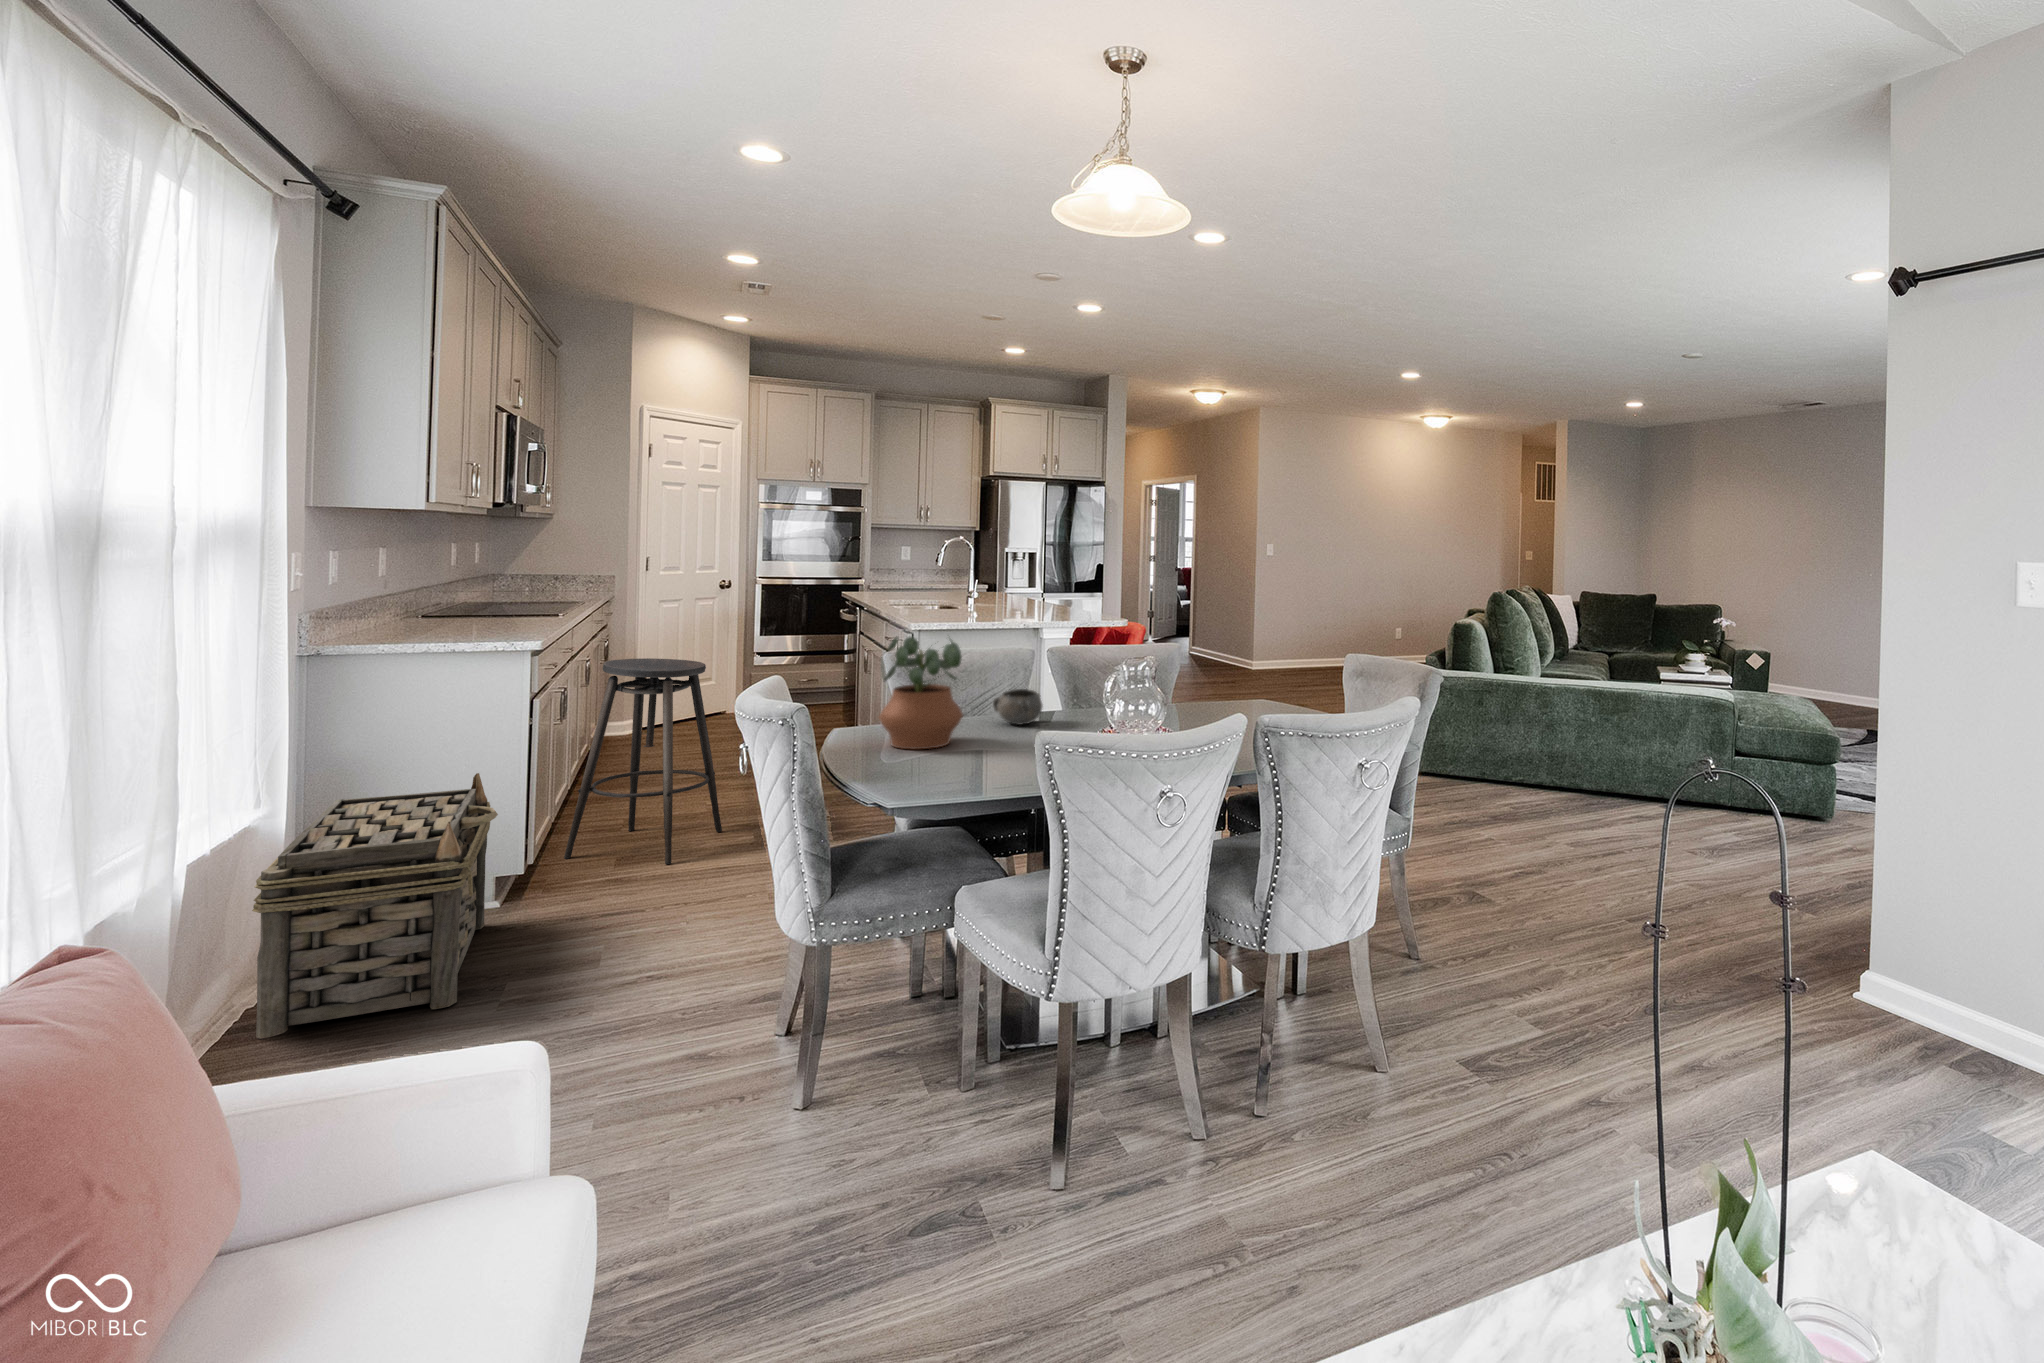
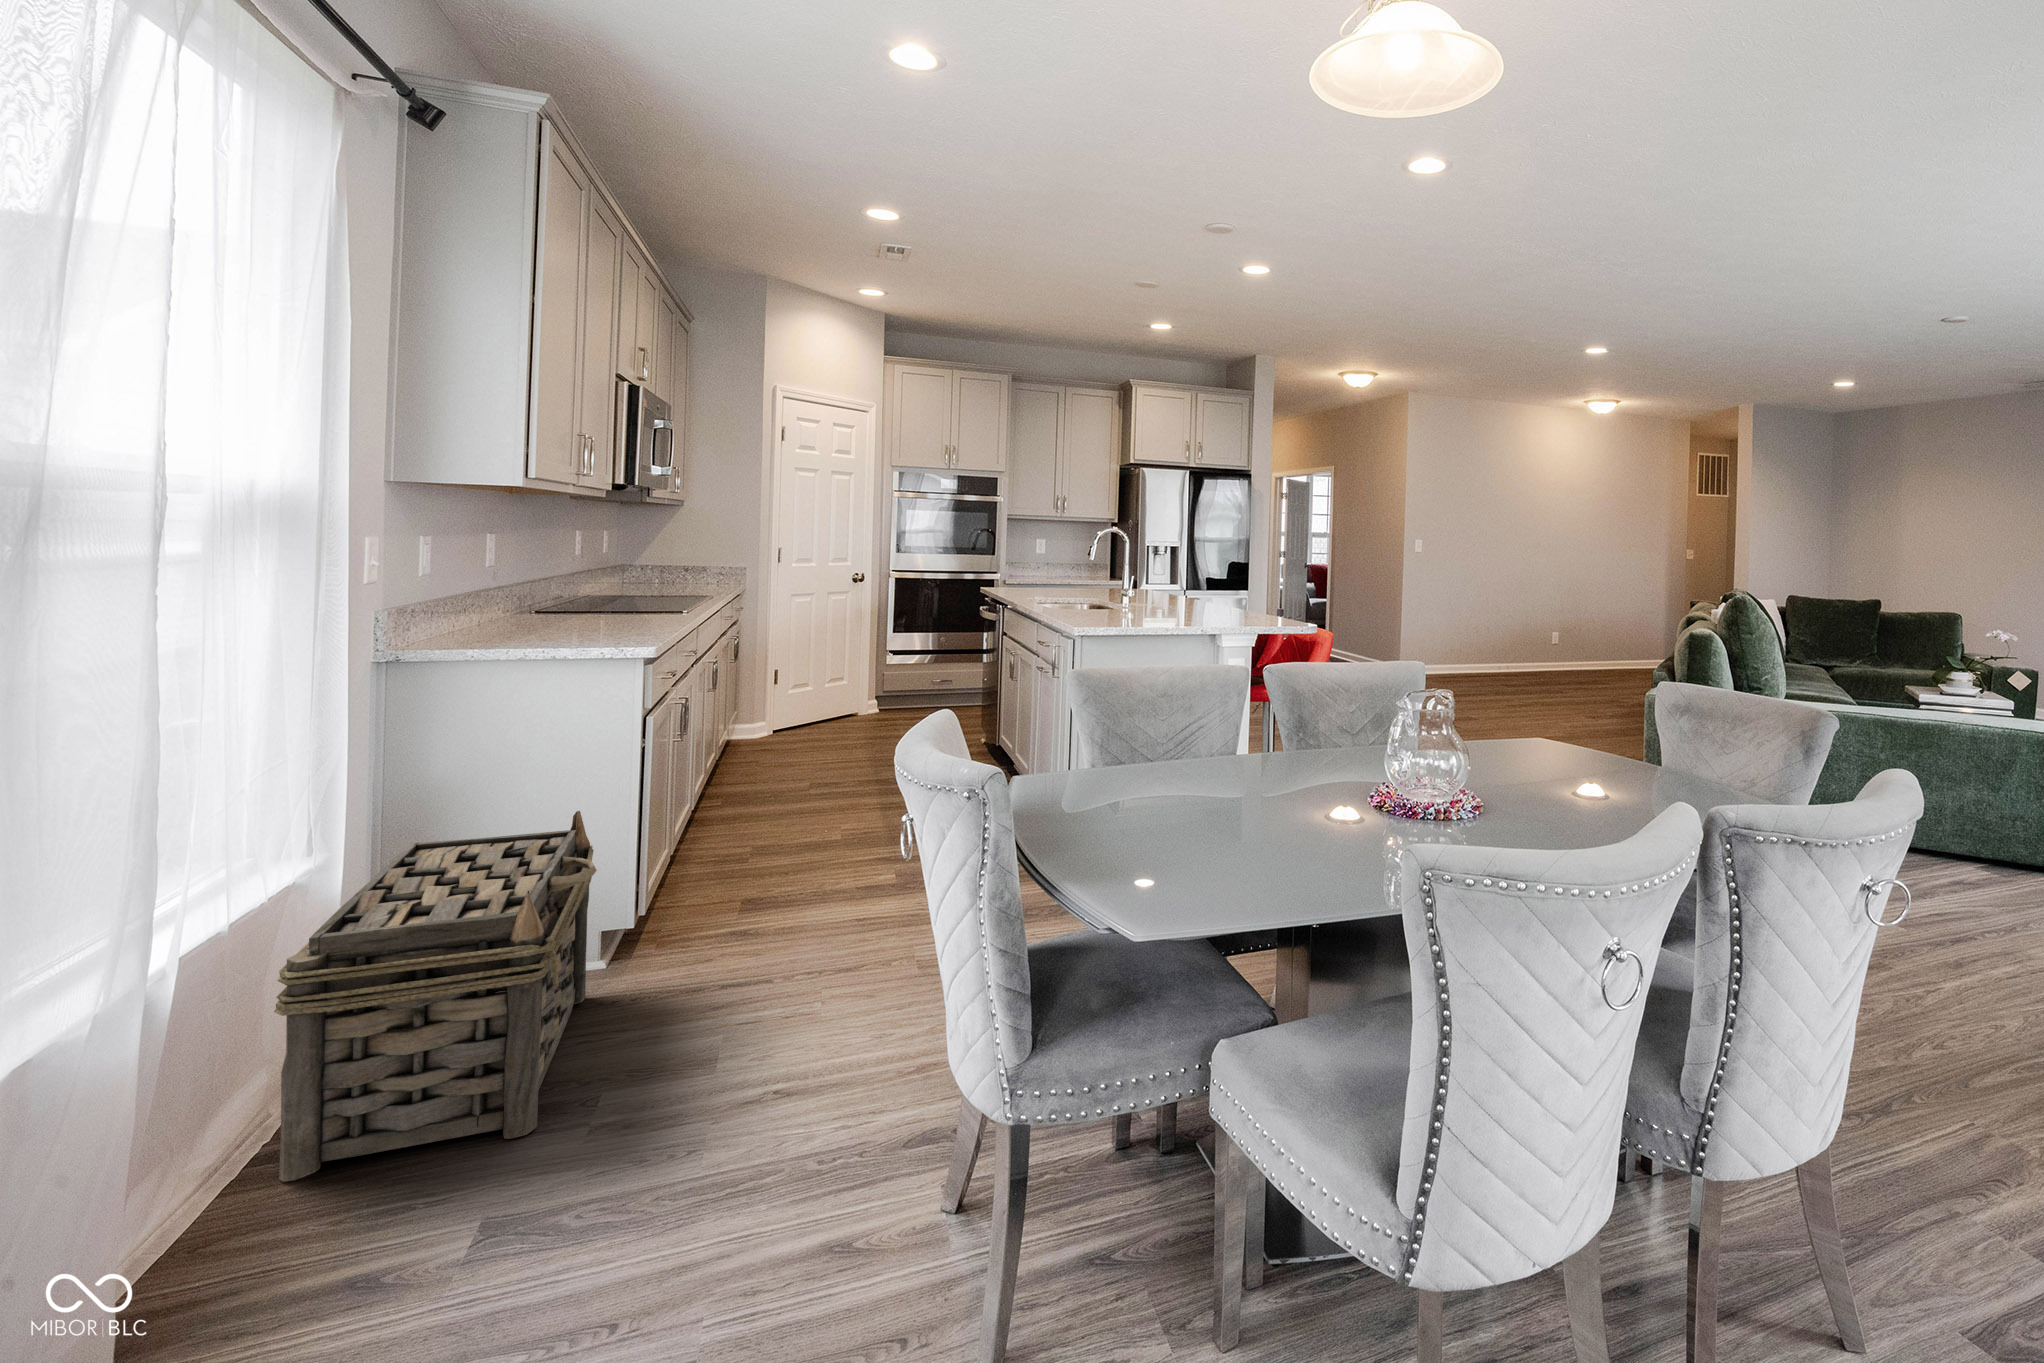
potted plant: present [879,637,963,749] -> none [1083,657,1197,819]
stool: present [564,658,722,864] -> none [685,664,861,912]
decorative bowl: present [993,689,1042,725] -> none [1216,726,1282,775]

